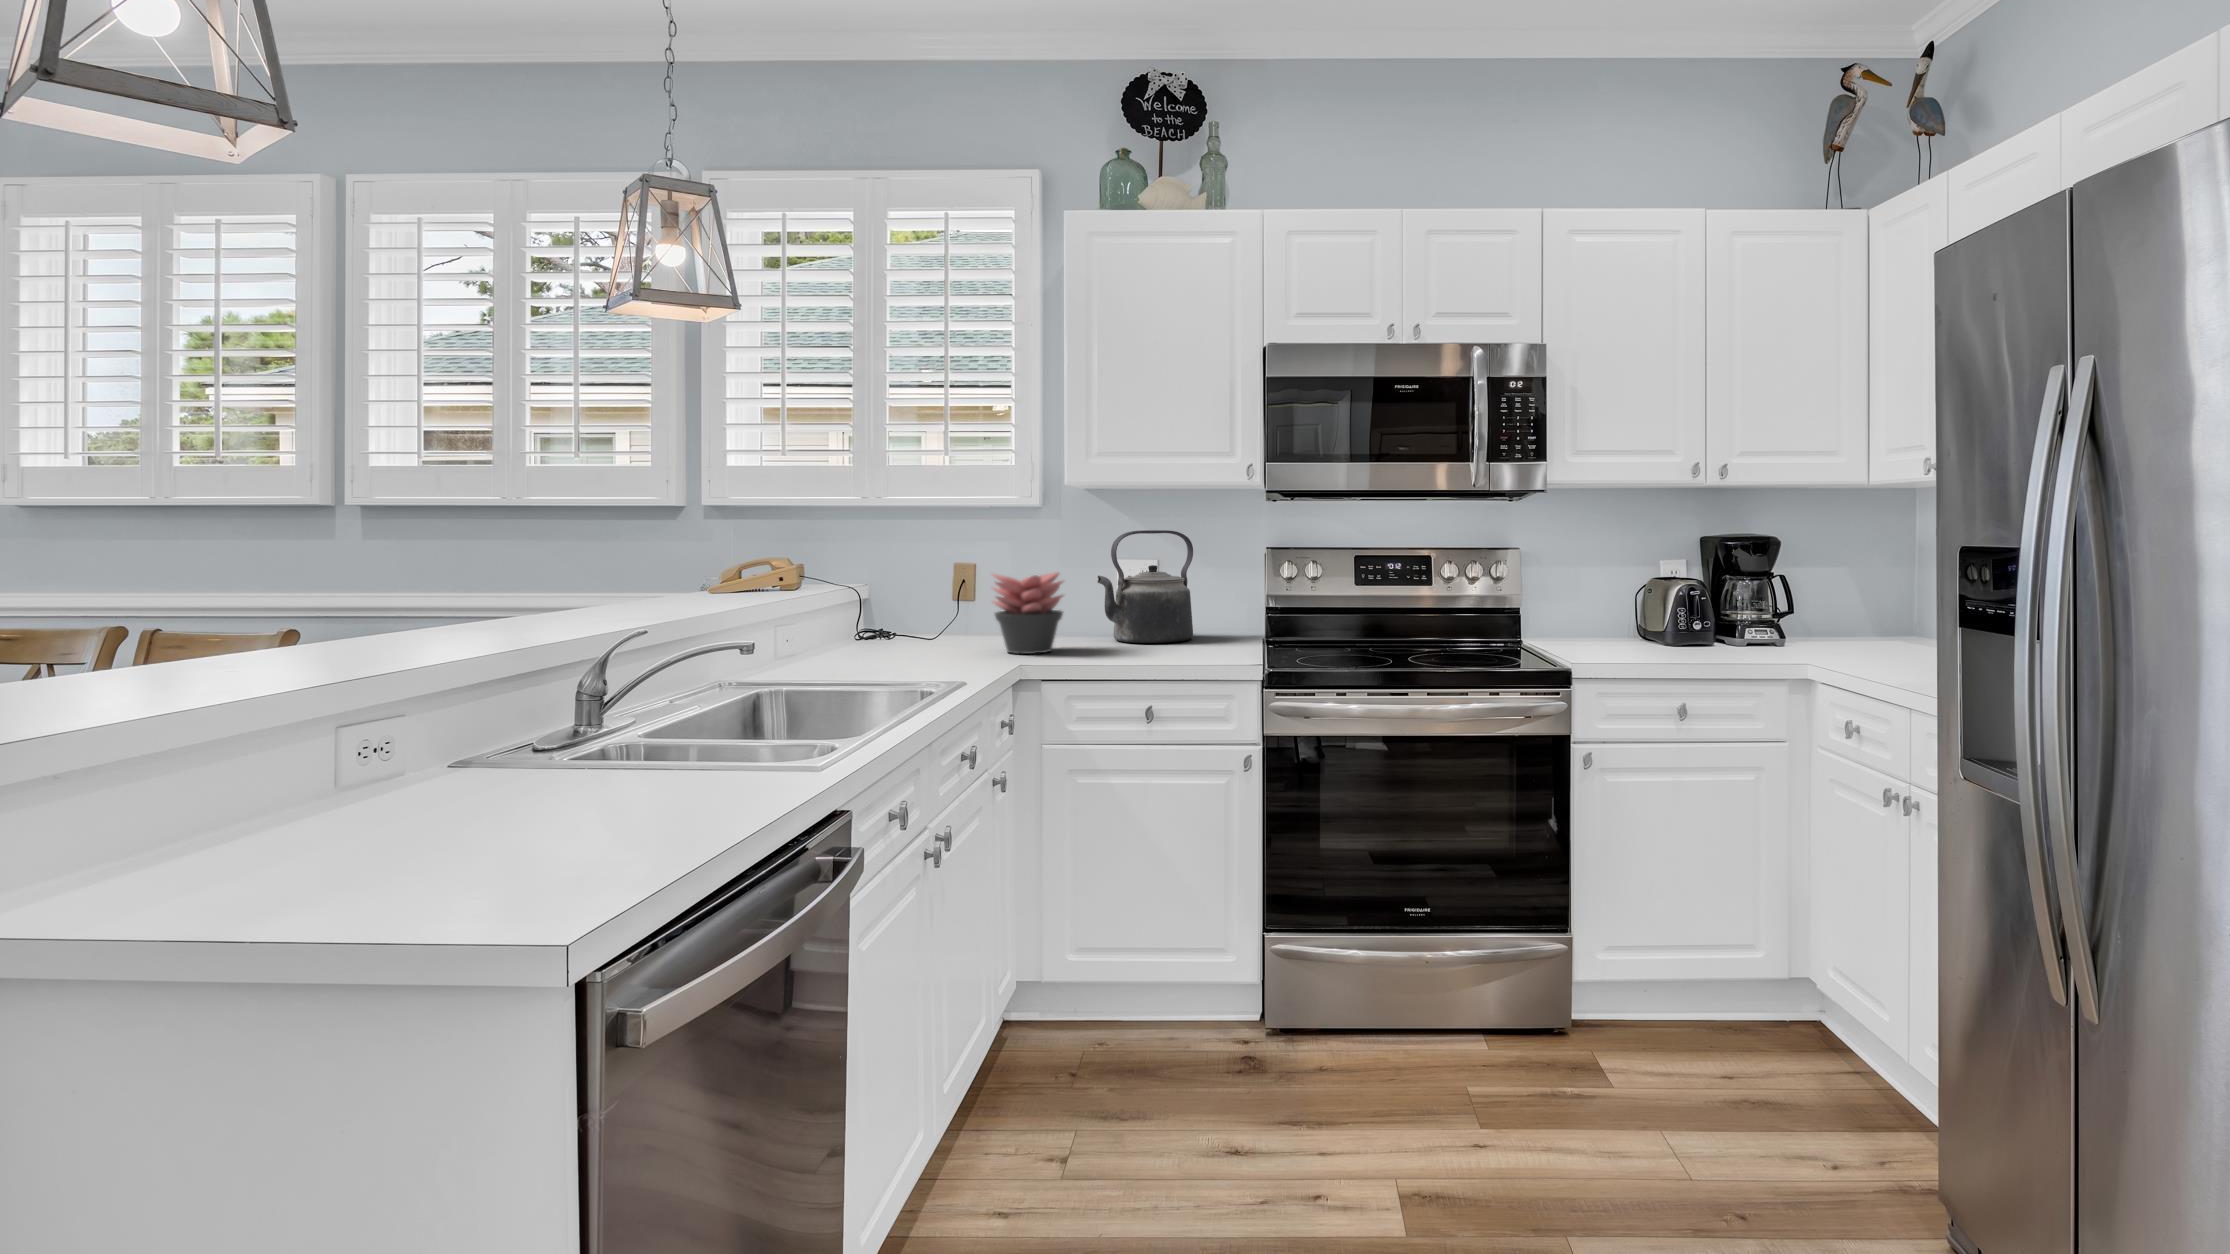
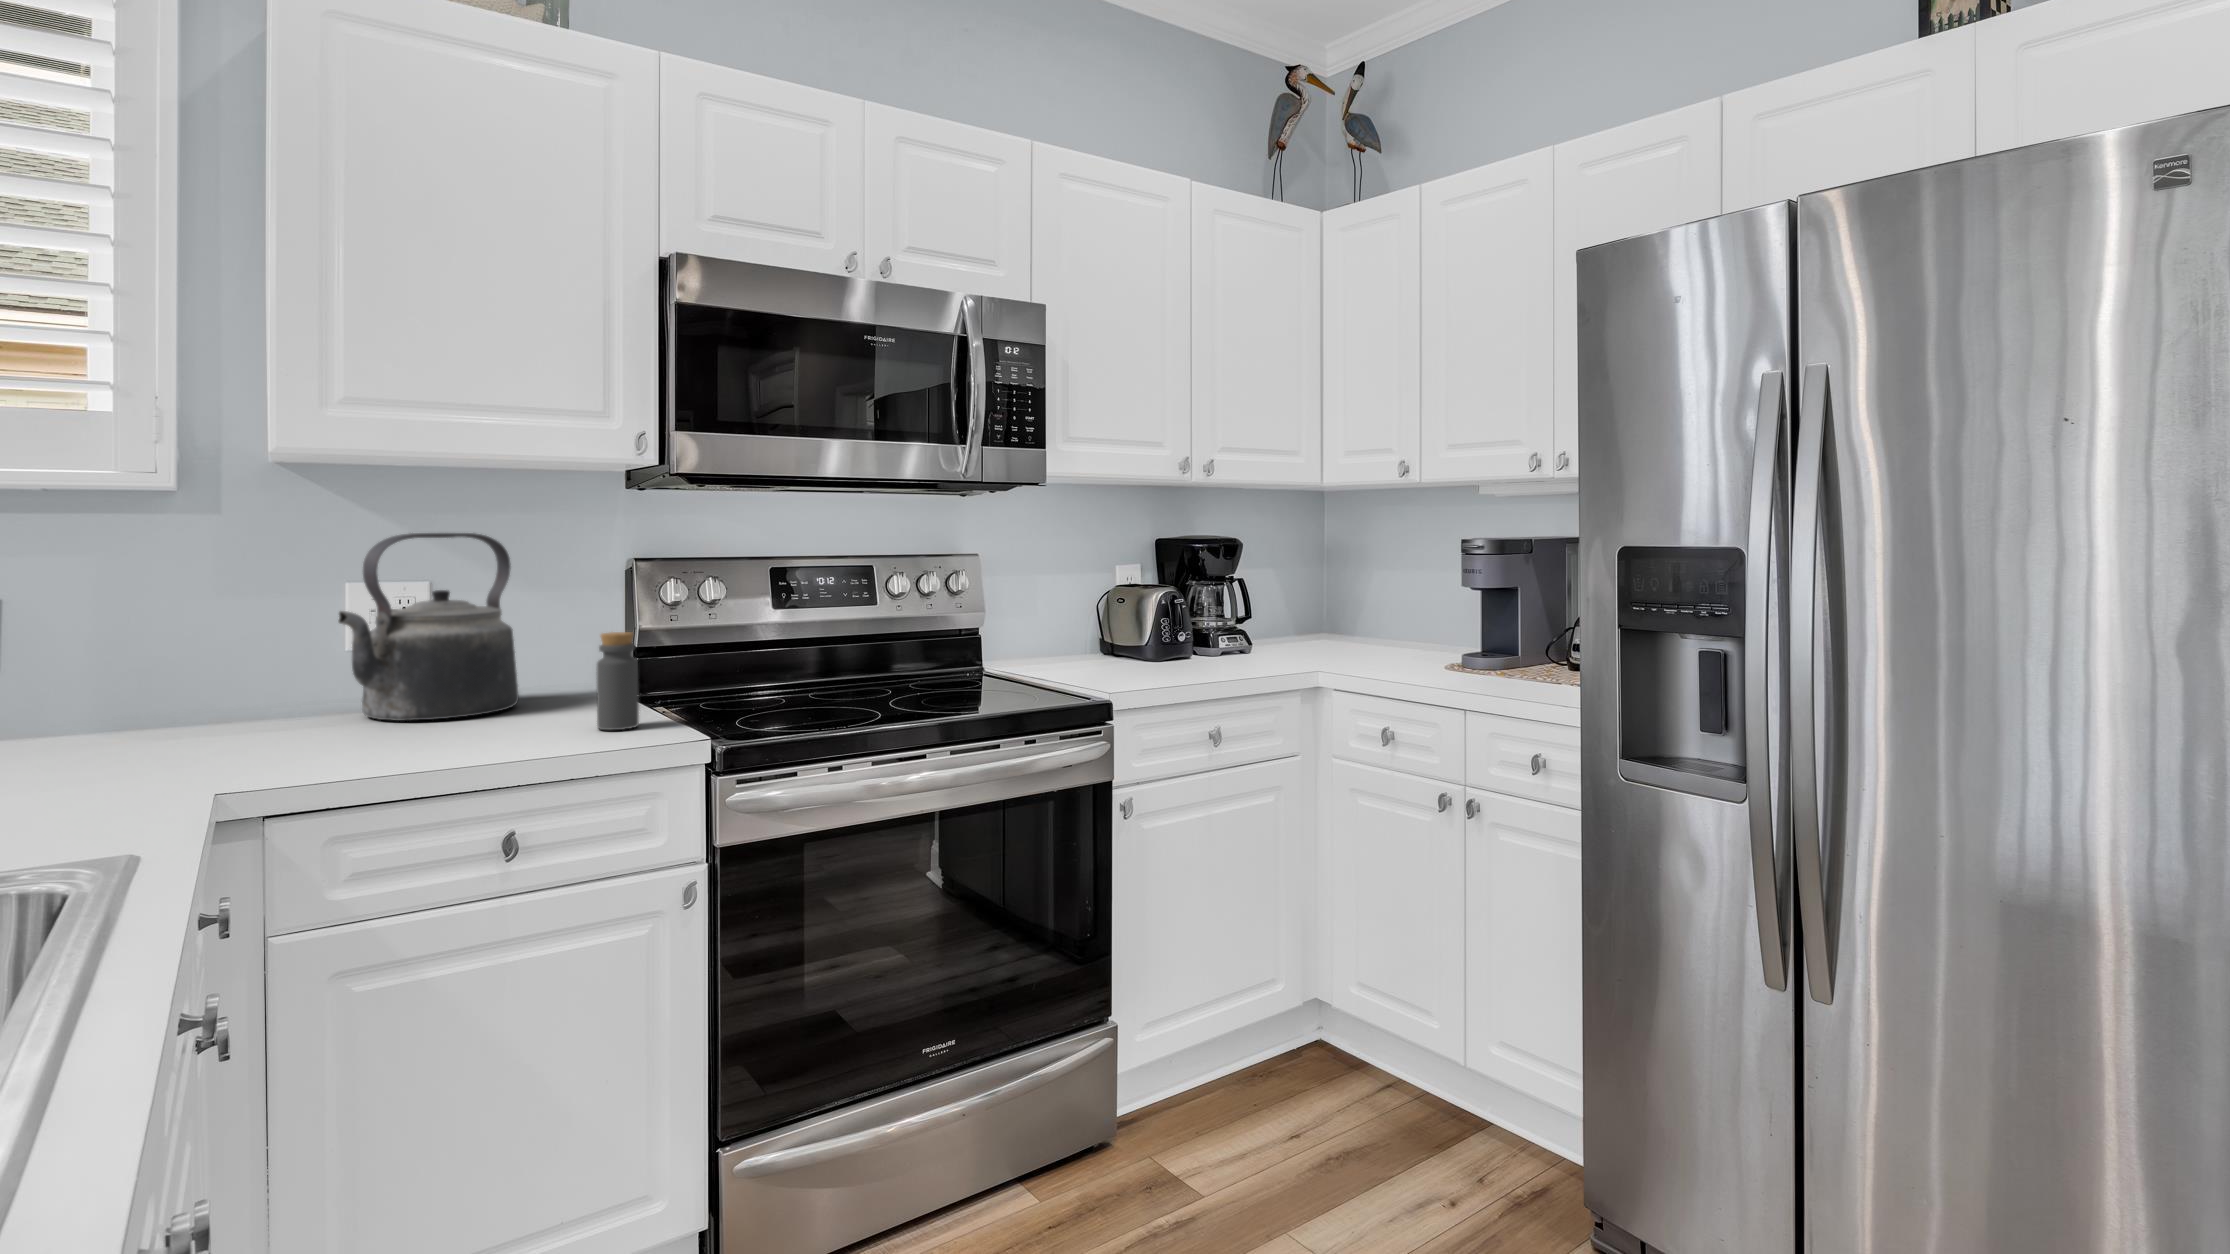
succulent plant: present [992,572,1063,654] -> none [104,608,297,767]
bottle: none [1210,594,1233,656] -> present [597,632,639,730]

